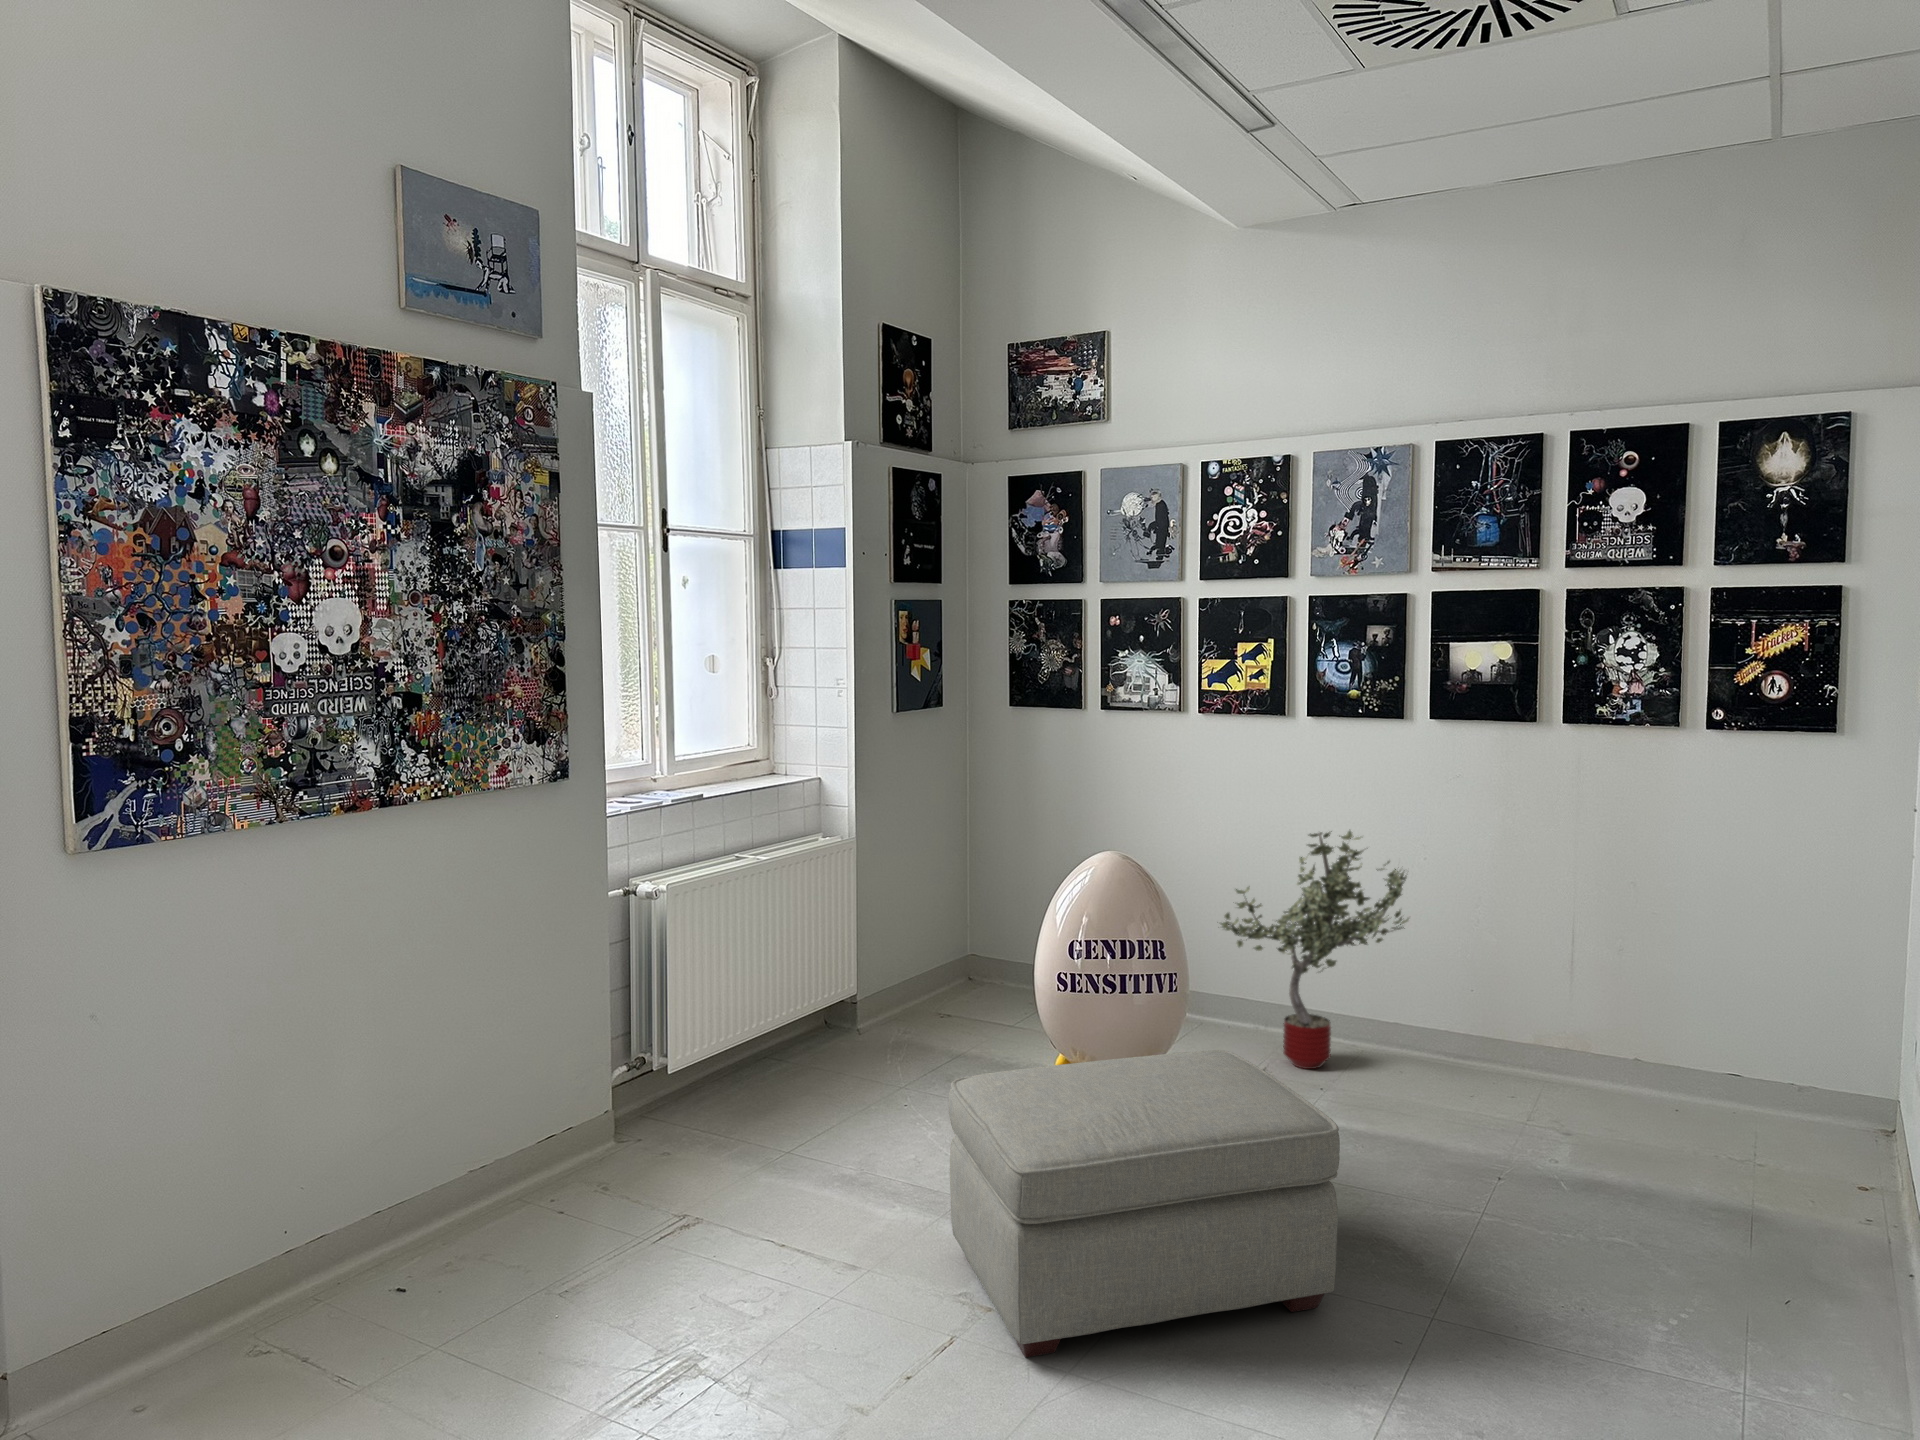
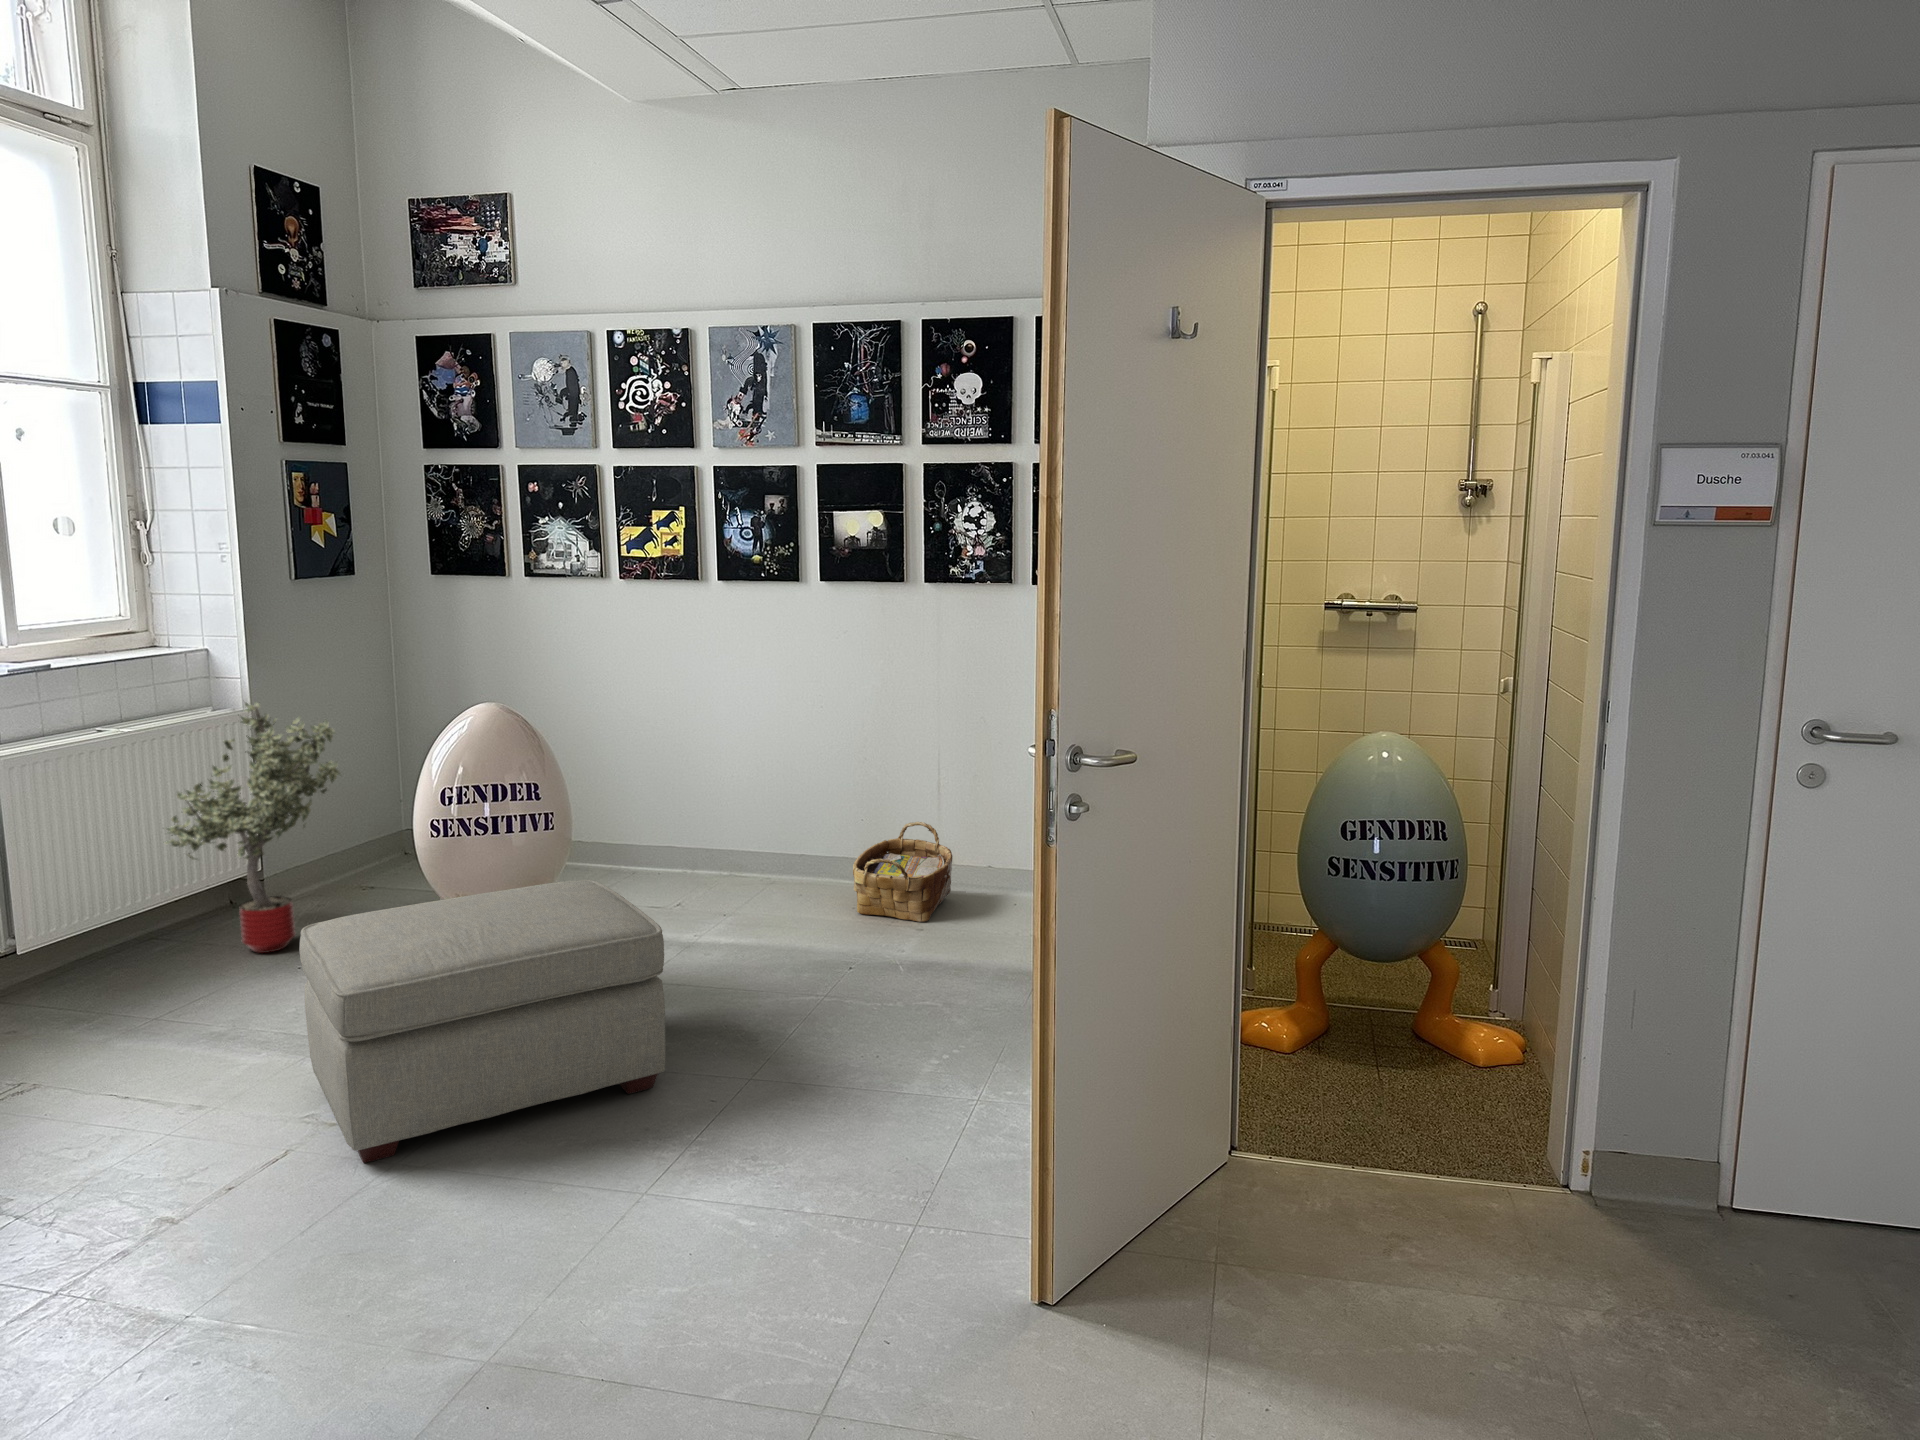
potted tree: present [1220,831,1409,1069] -> present [163,702,340,953]
woven basket: none [1477,999,1599,1121] -> present [853,822,952,922]

